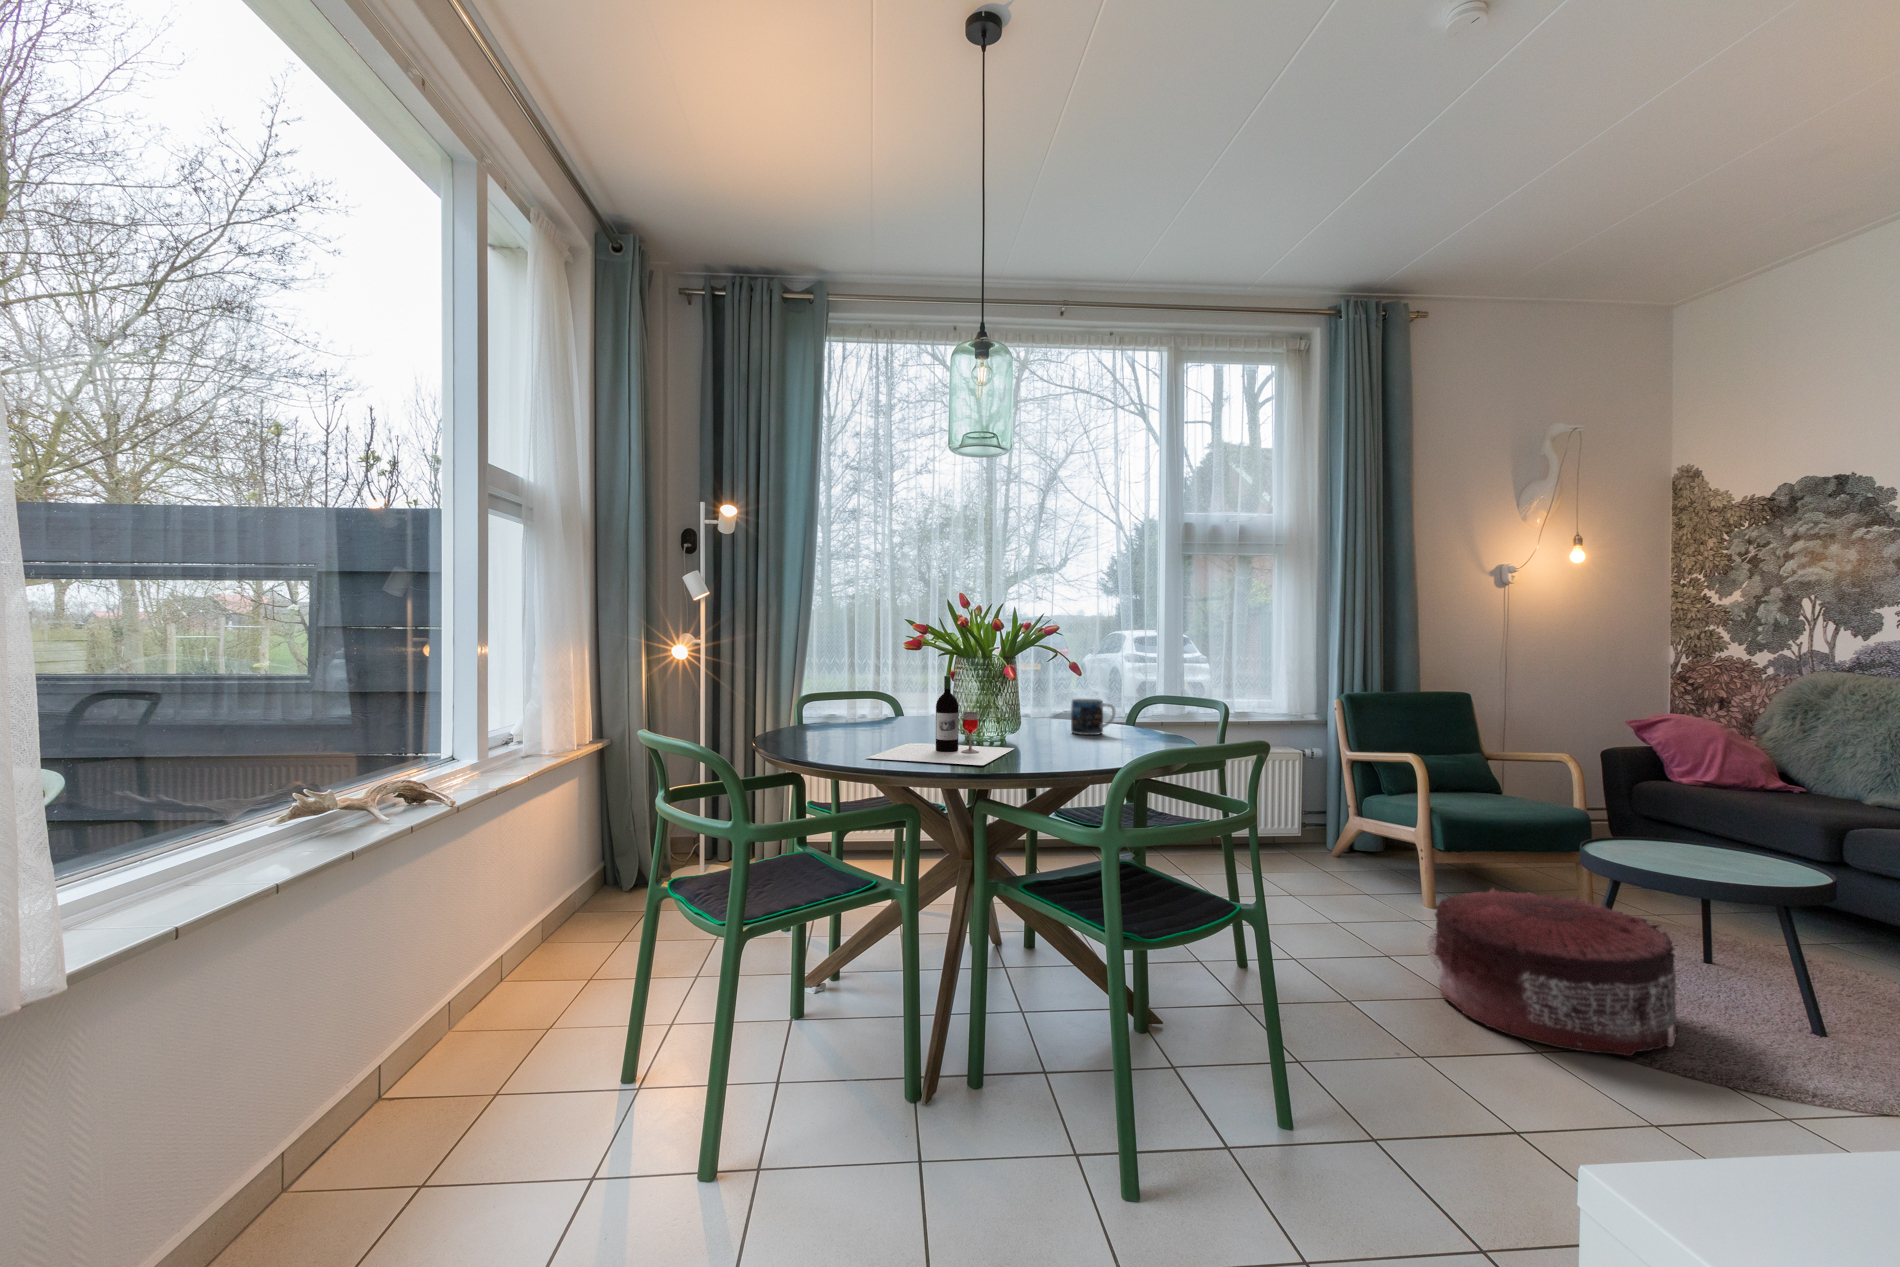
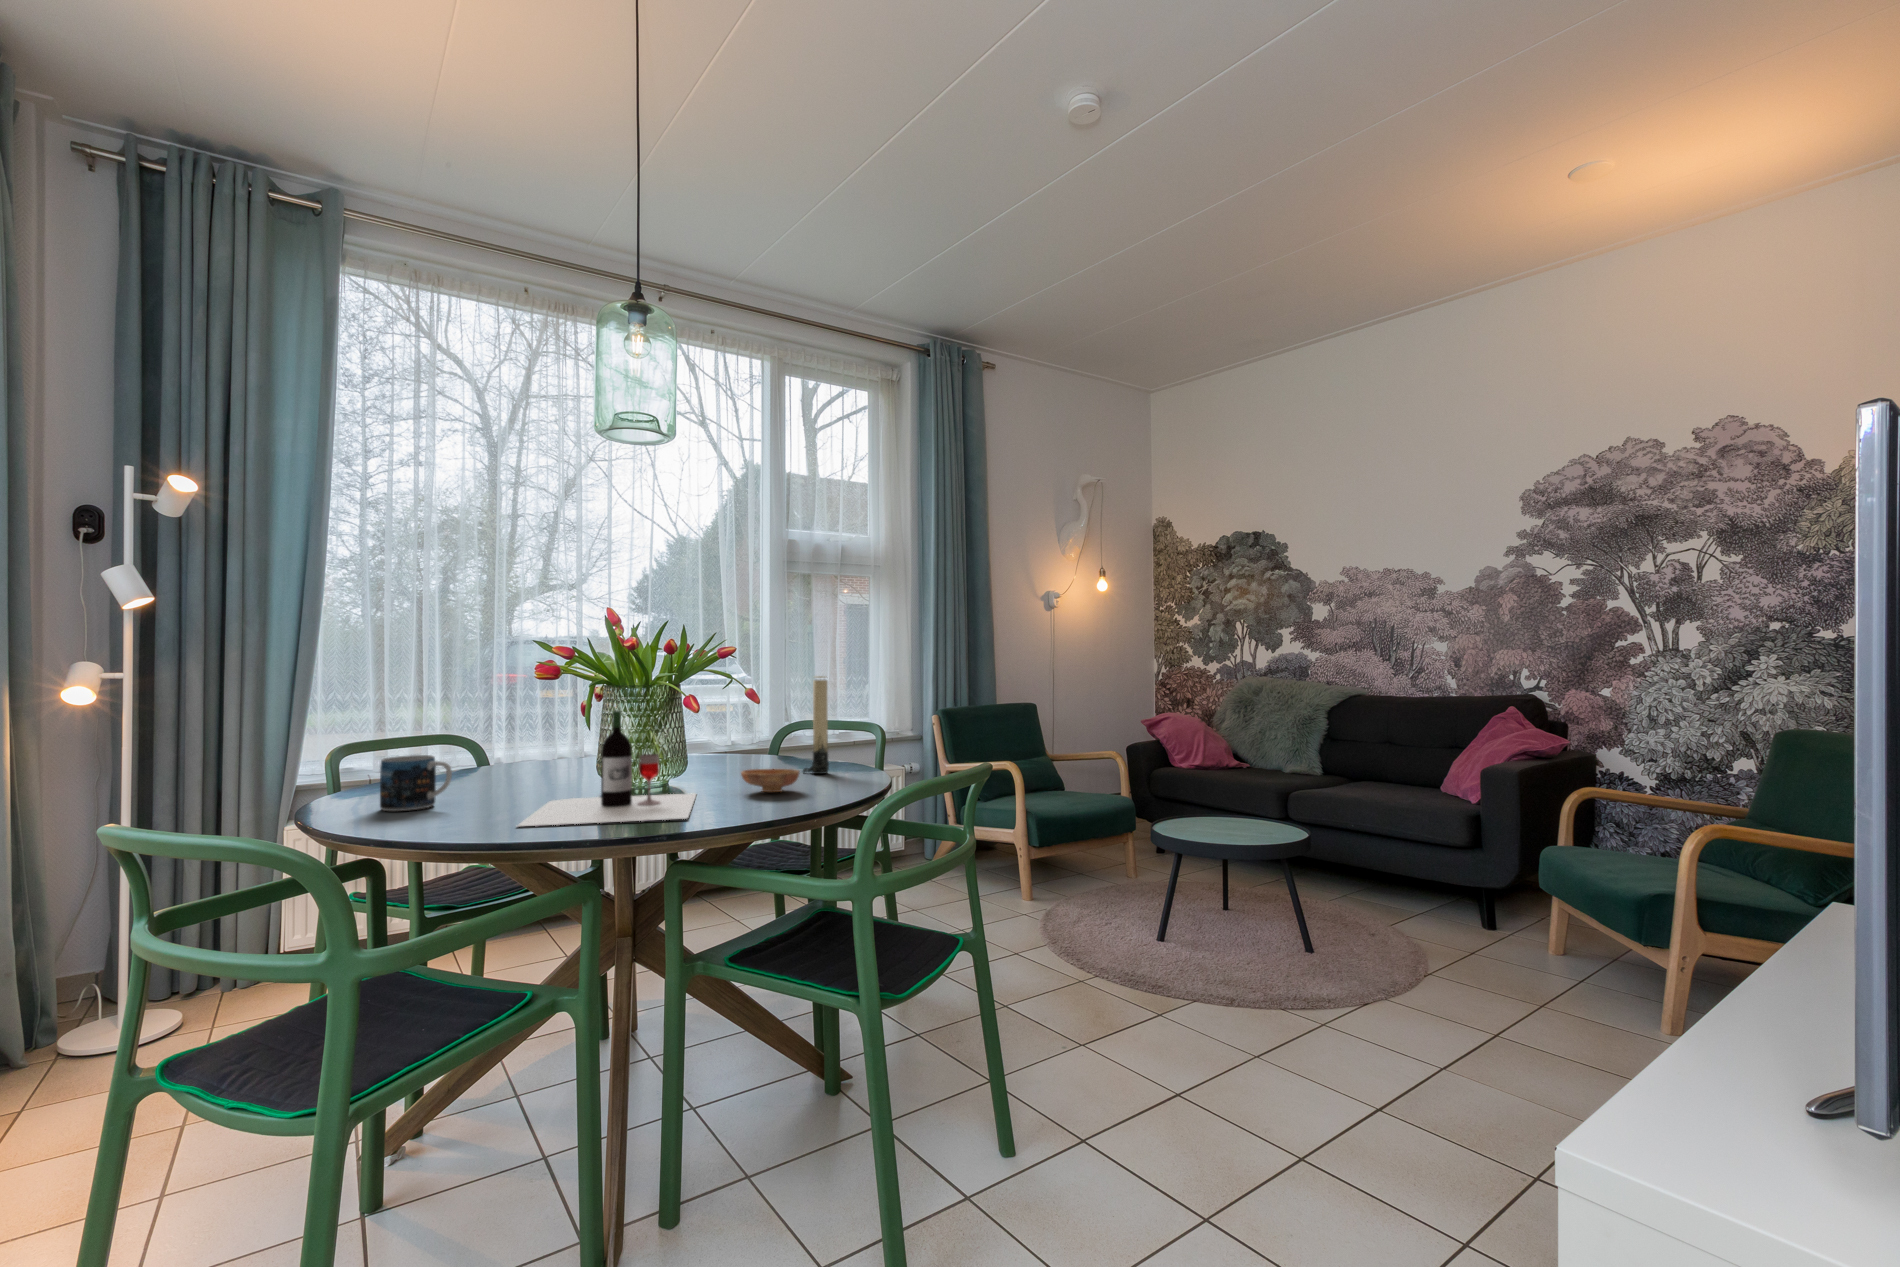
candle: none [1122,653,1145,743] -> present [803,676,829,774]
mug: present [1071,699,1116,735] -> present [380,755,452,811]
bowl: none [1049,732,1099,753] -> present [741,769,800,792]
pouf: present [1435,889,1678,1056] -> none [1062,872,1237,1006]

